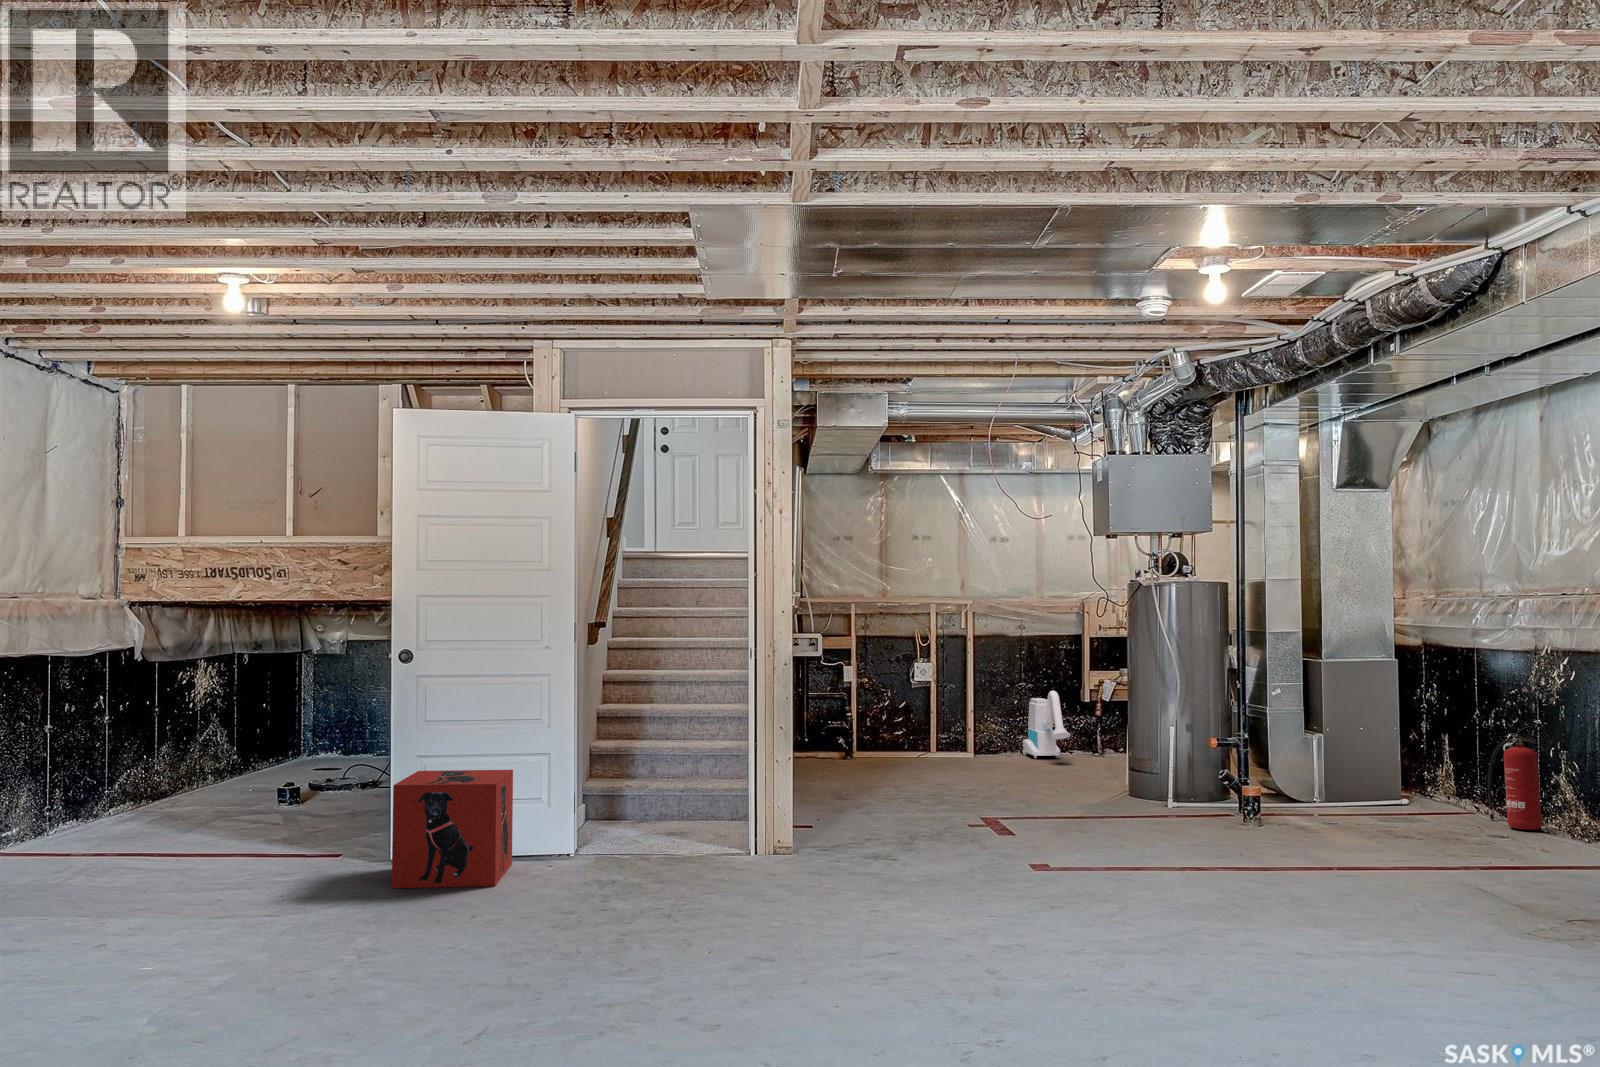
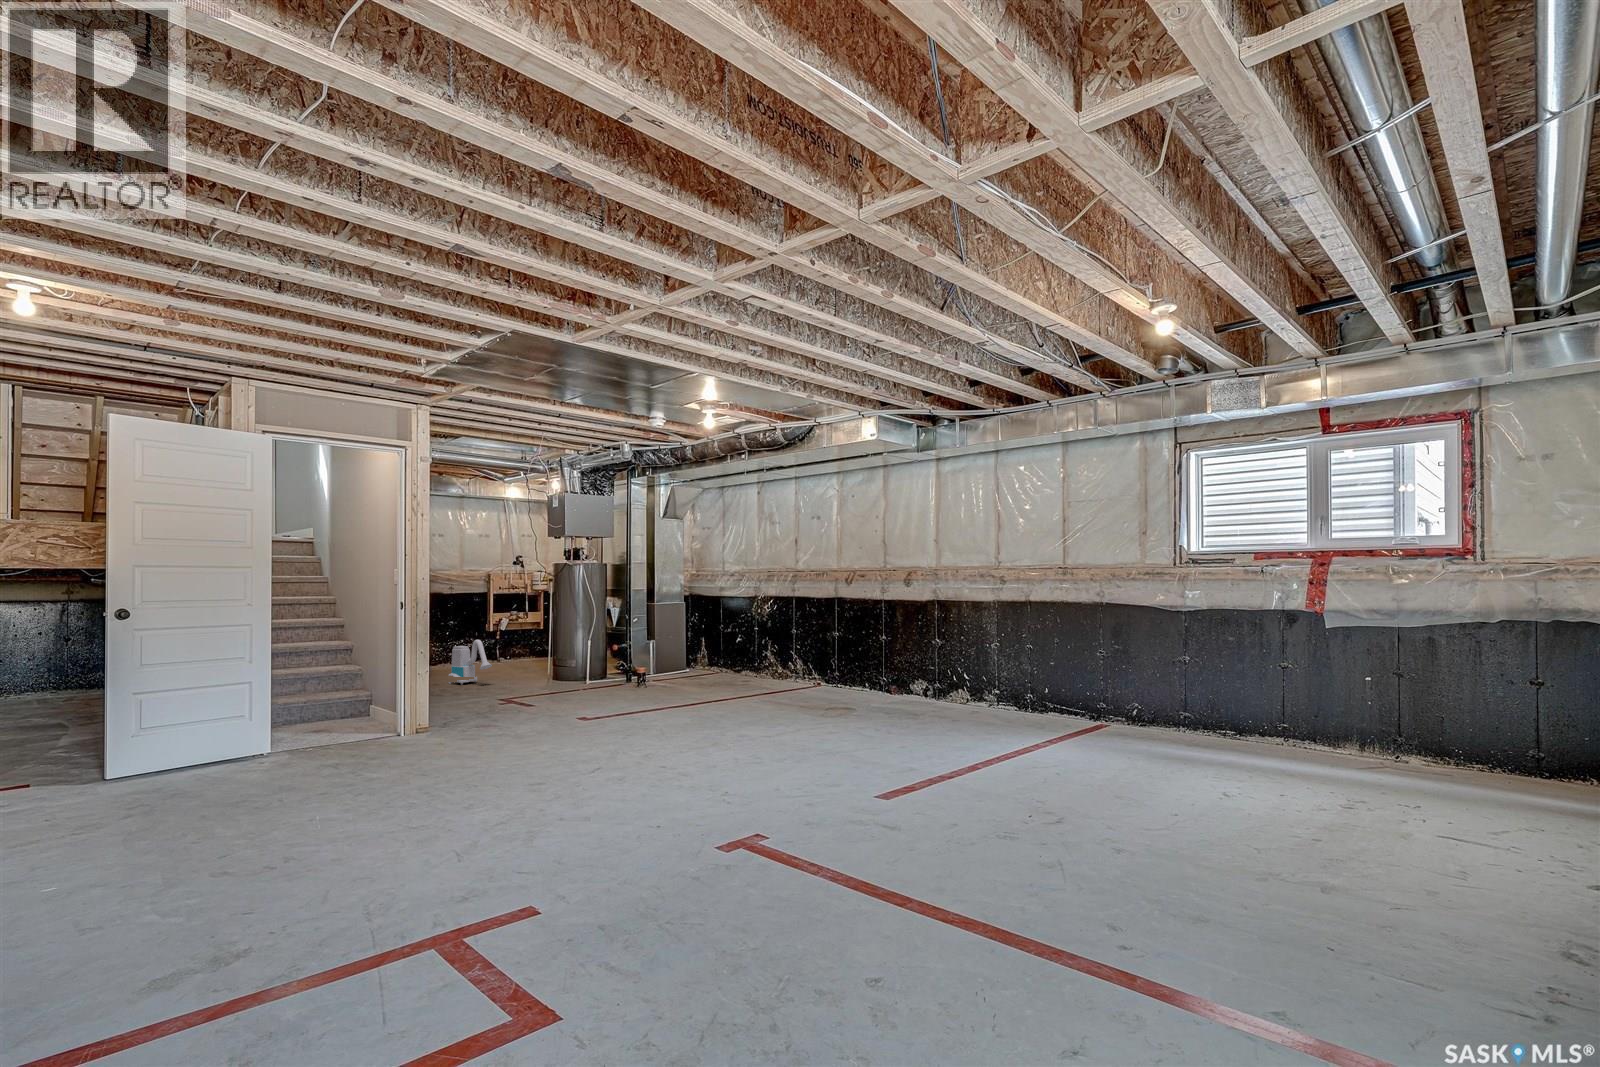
fire extinguisher: present [1488,726,1542,830] -> none [733,630,759,677]
storage box: present [392,770,513,888] -> none [106,728,237,845]

